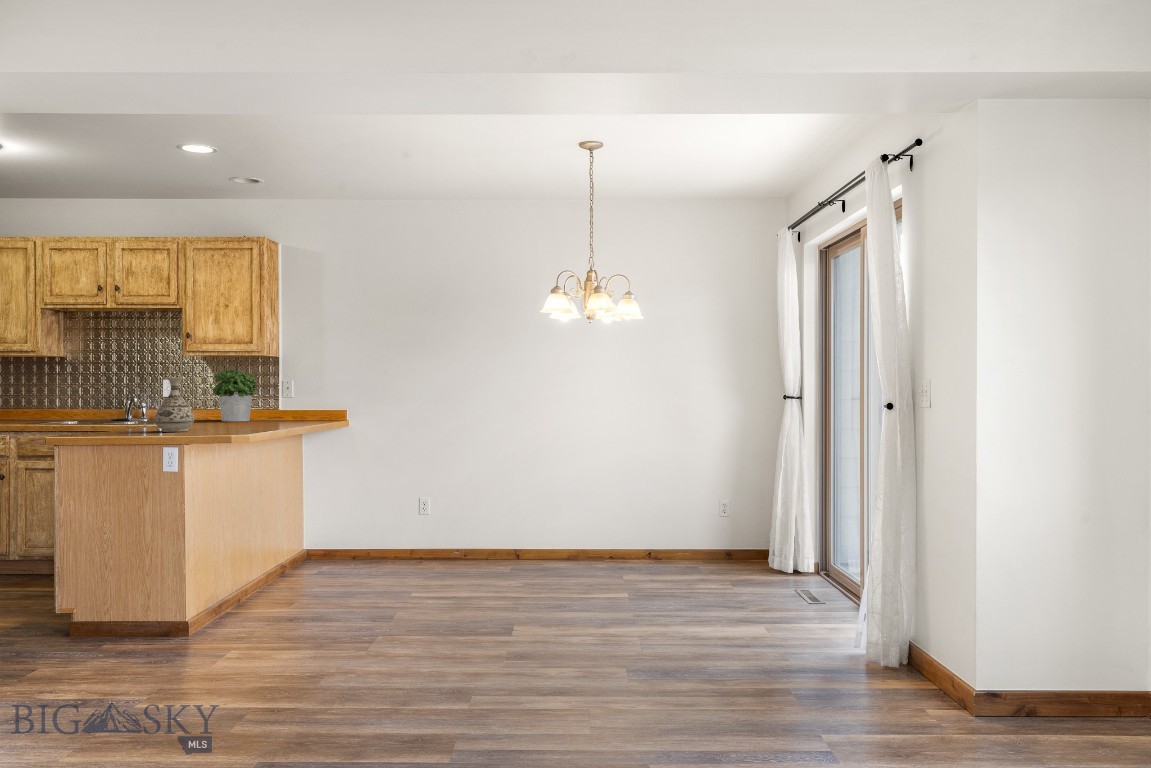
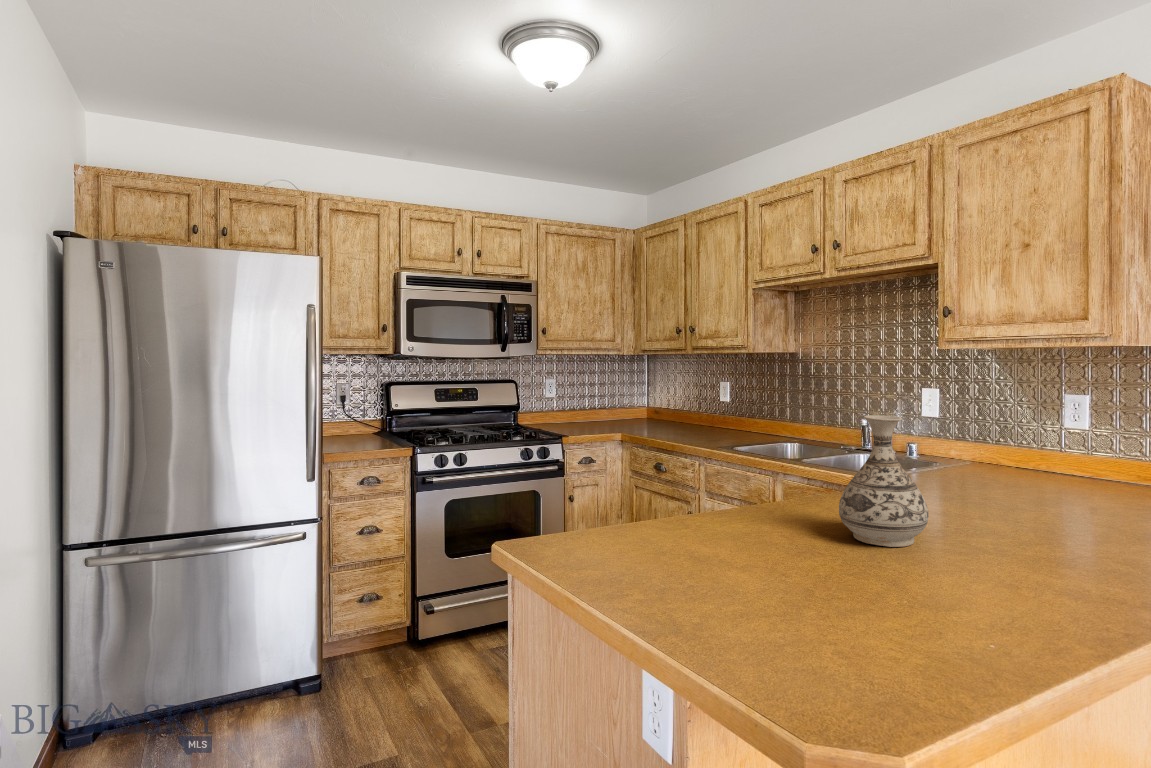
potted plant: present [209,368,257,422] -> none [981,376,1101,494]

